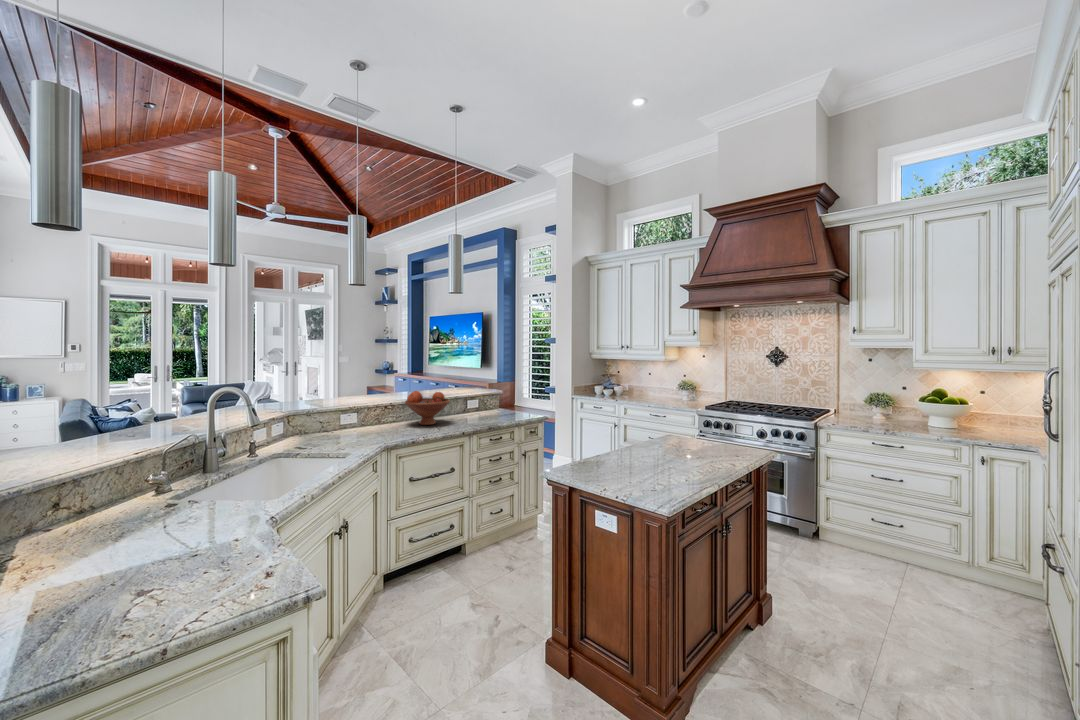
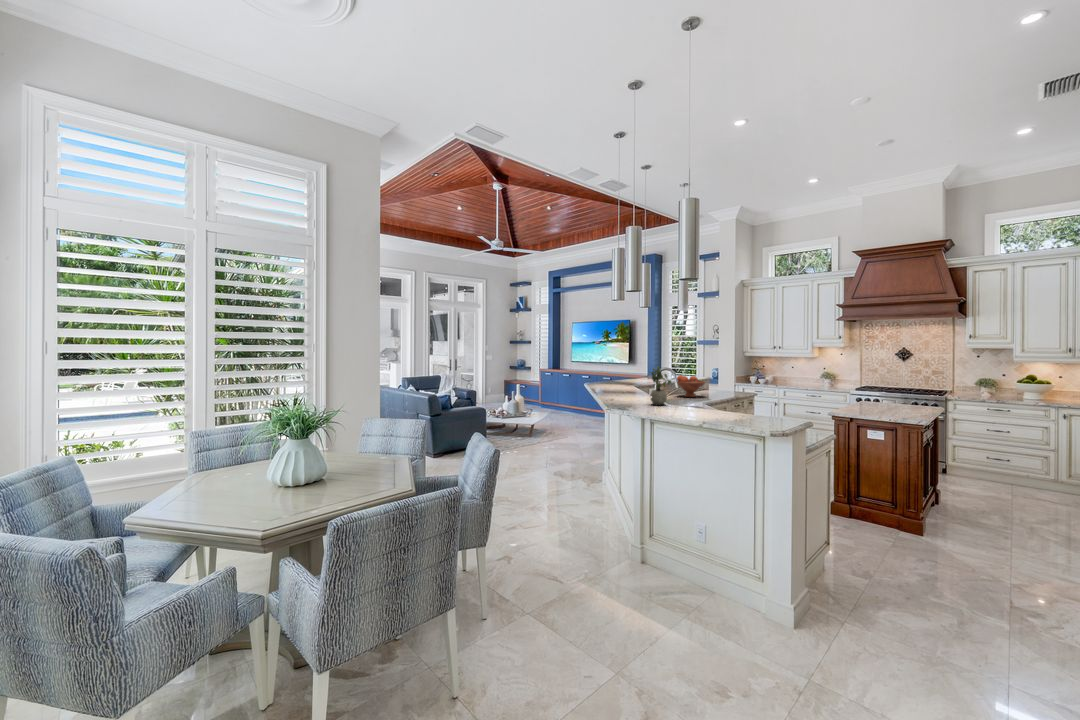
potted plant: none [295,382,326,447] -> present [650,366,675,405]

